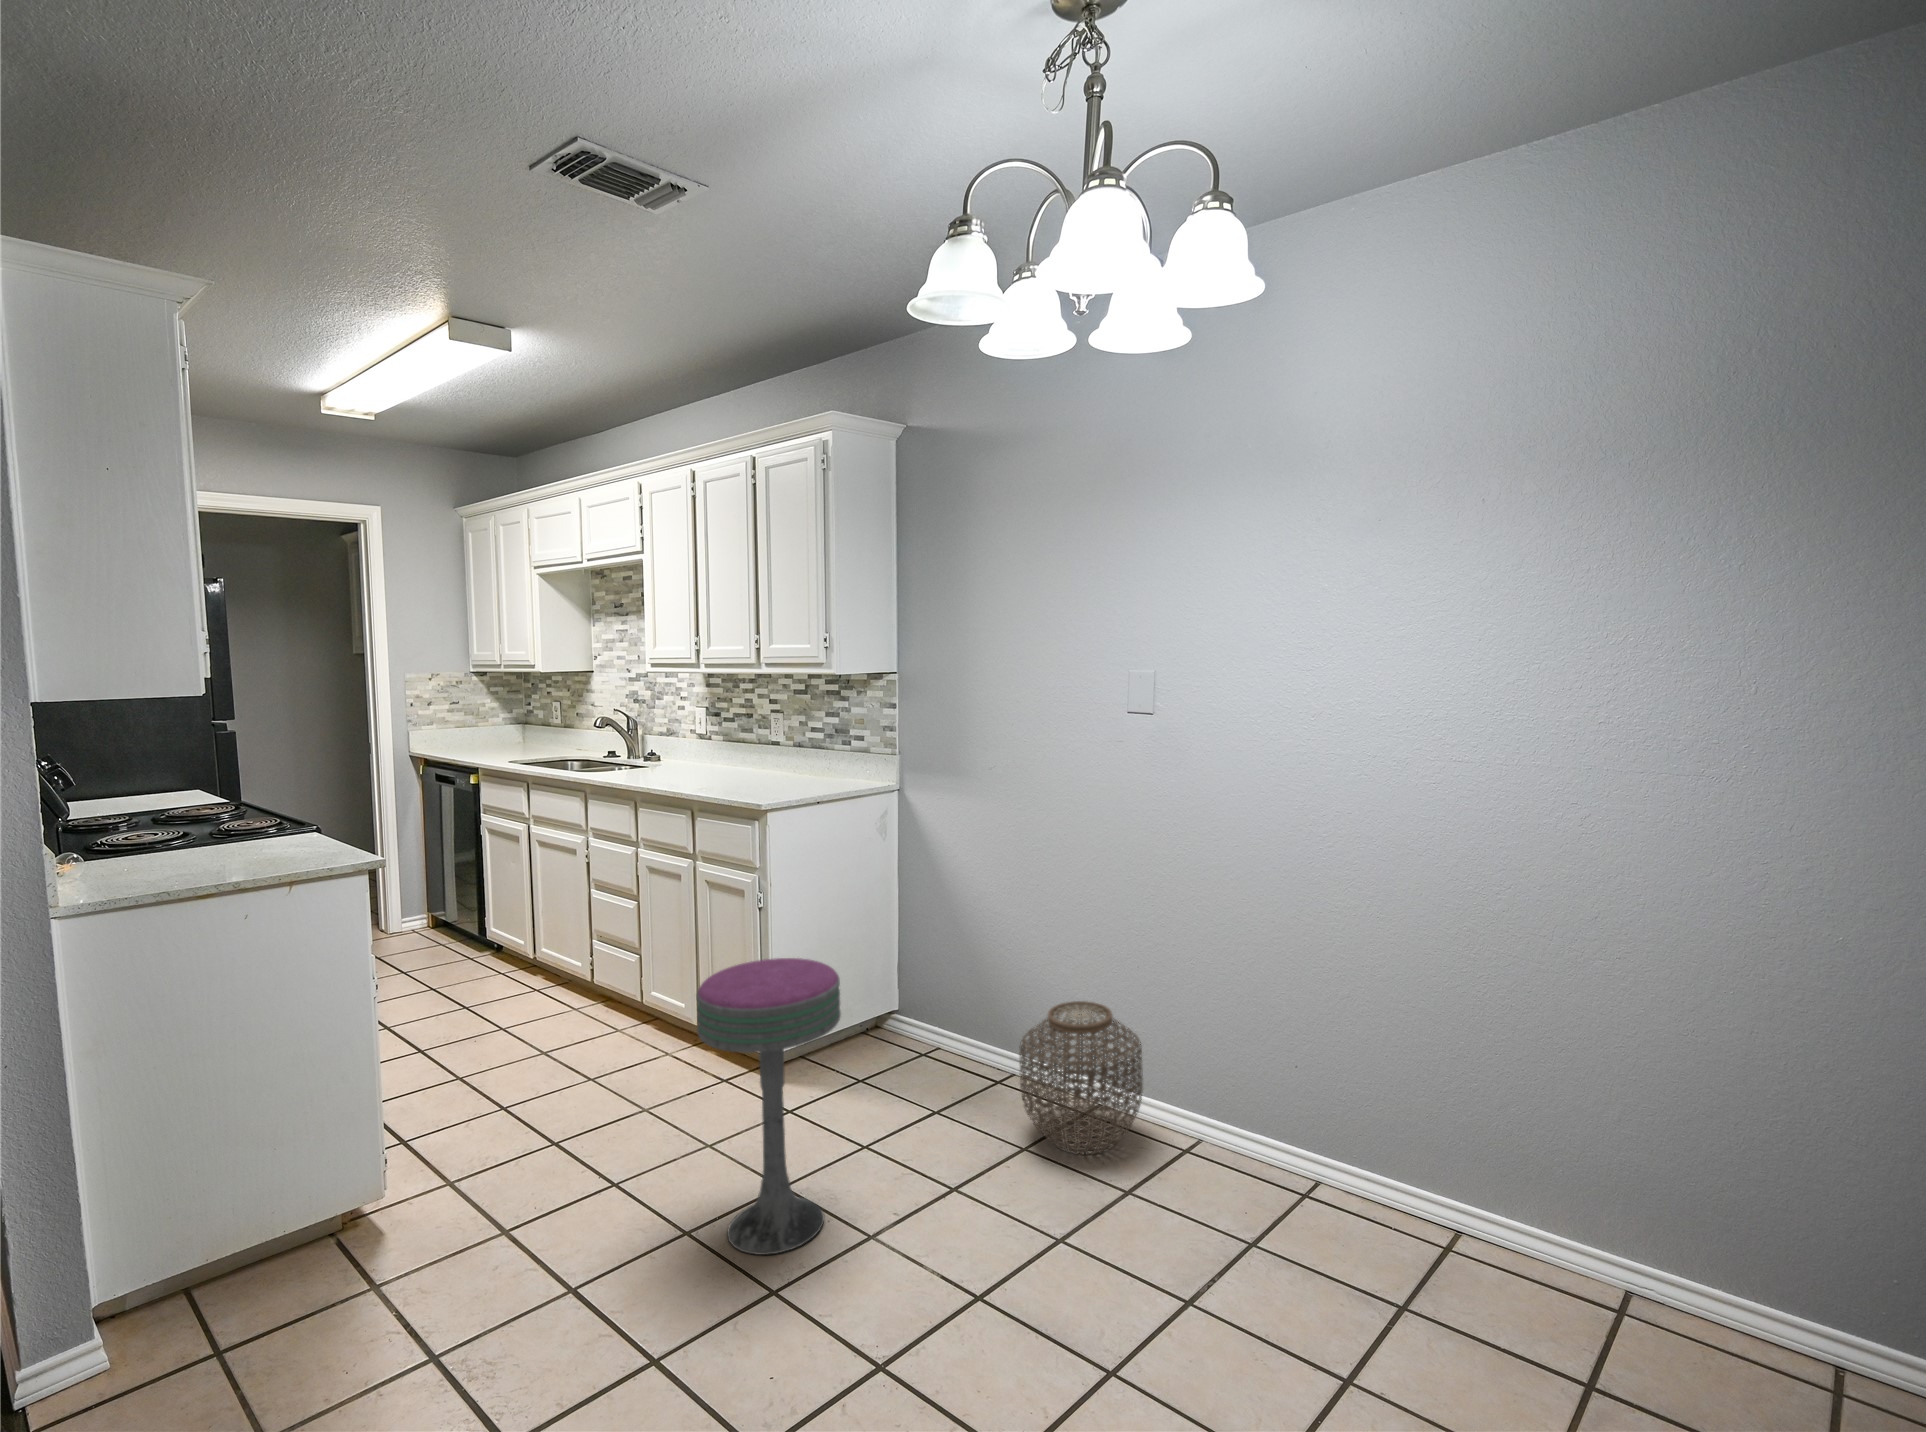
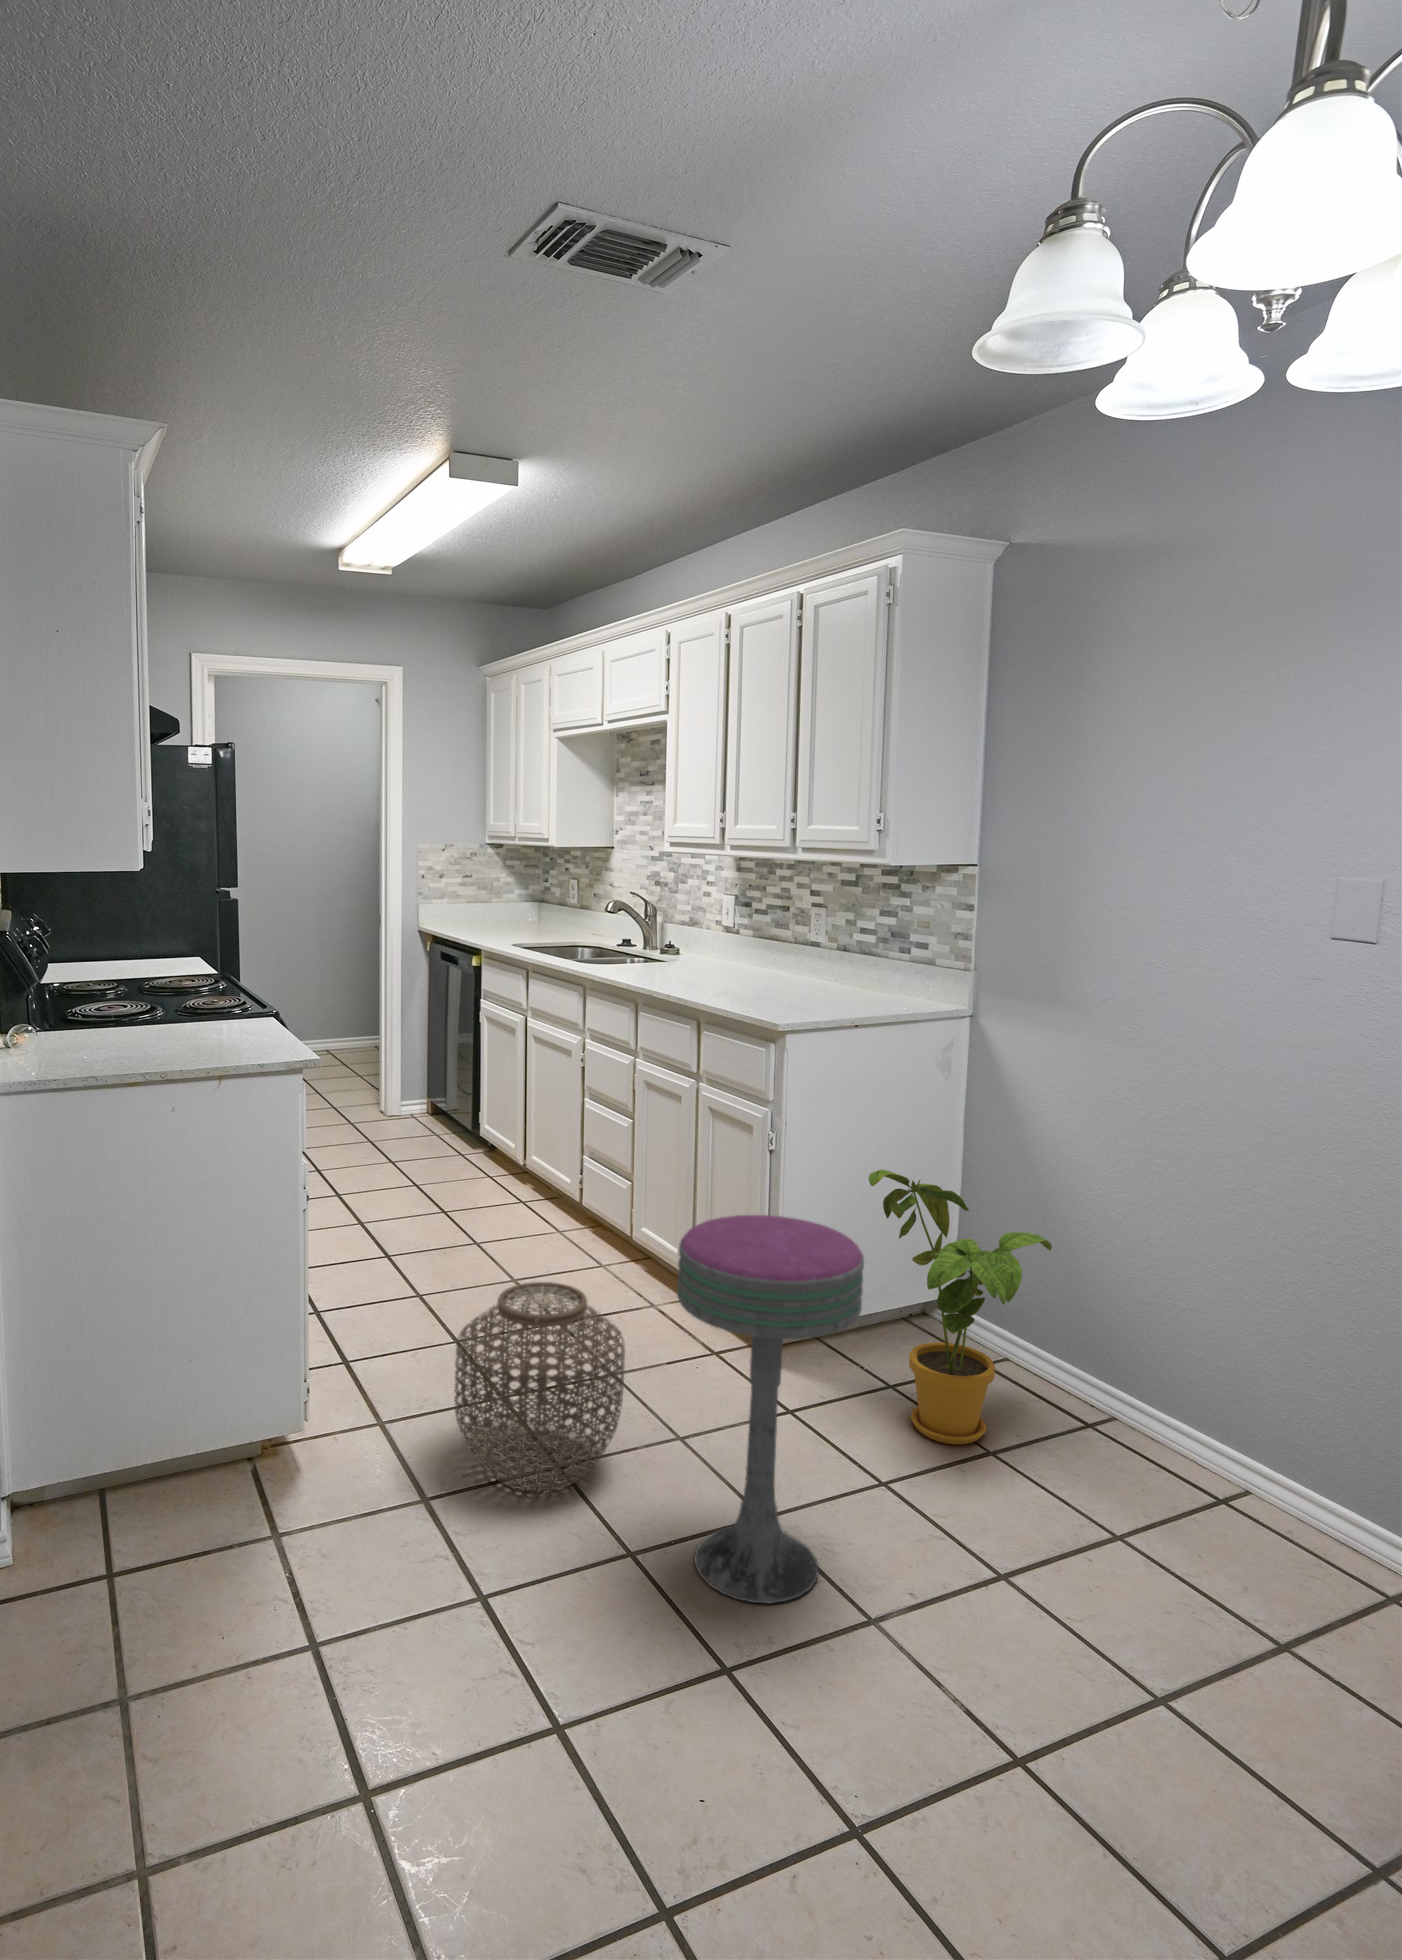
house plant: none [836,910,970,1103] -> present [869,1169,1052,1445]
woven basket: present [1019,1001,1142,1155] -> present [454,1282,625,1492]

